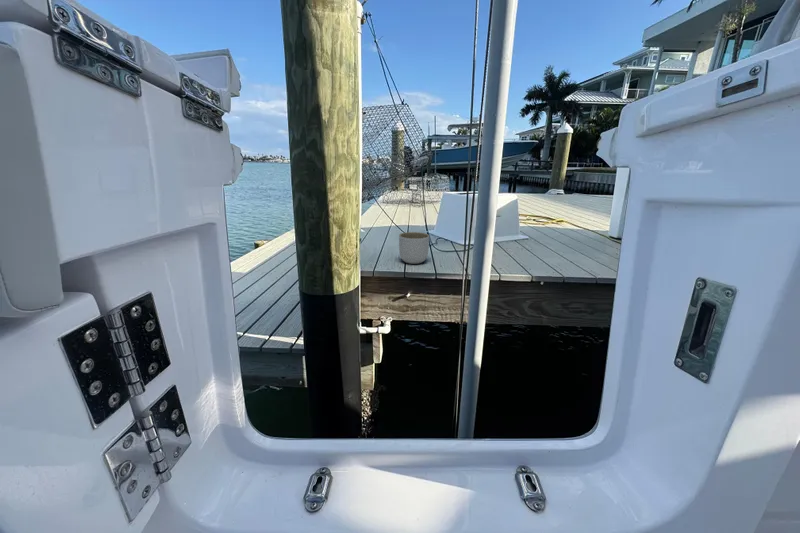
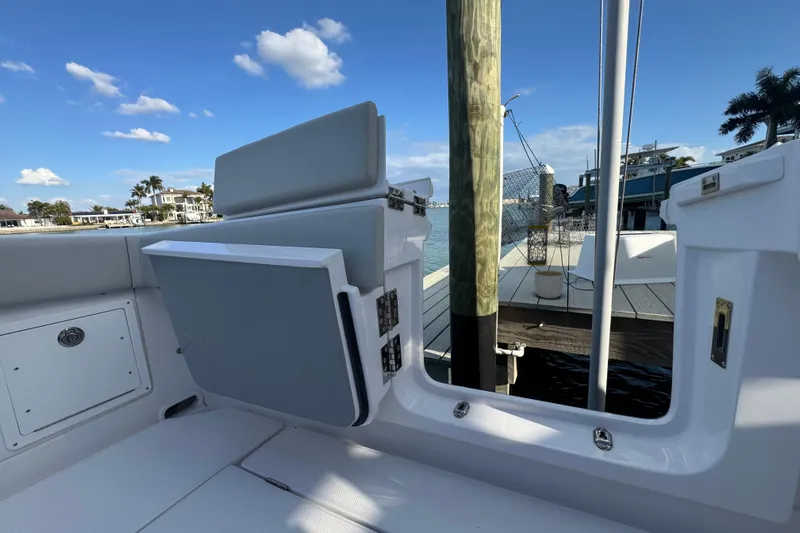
trash can: none [387,182,408,227] -> present [527,225,548,266]

